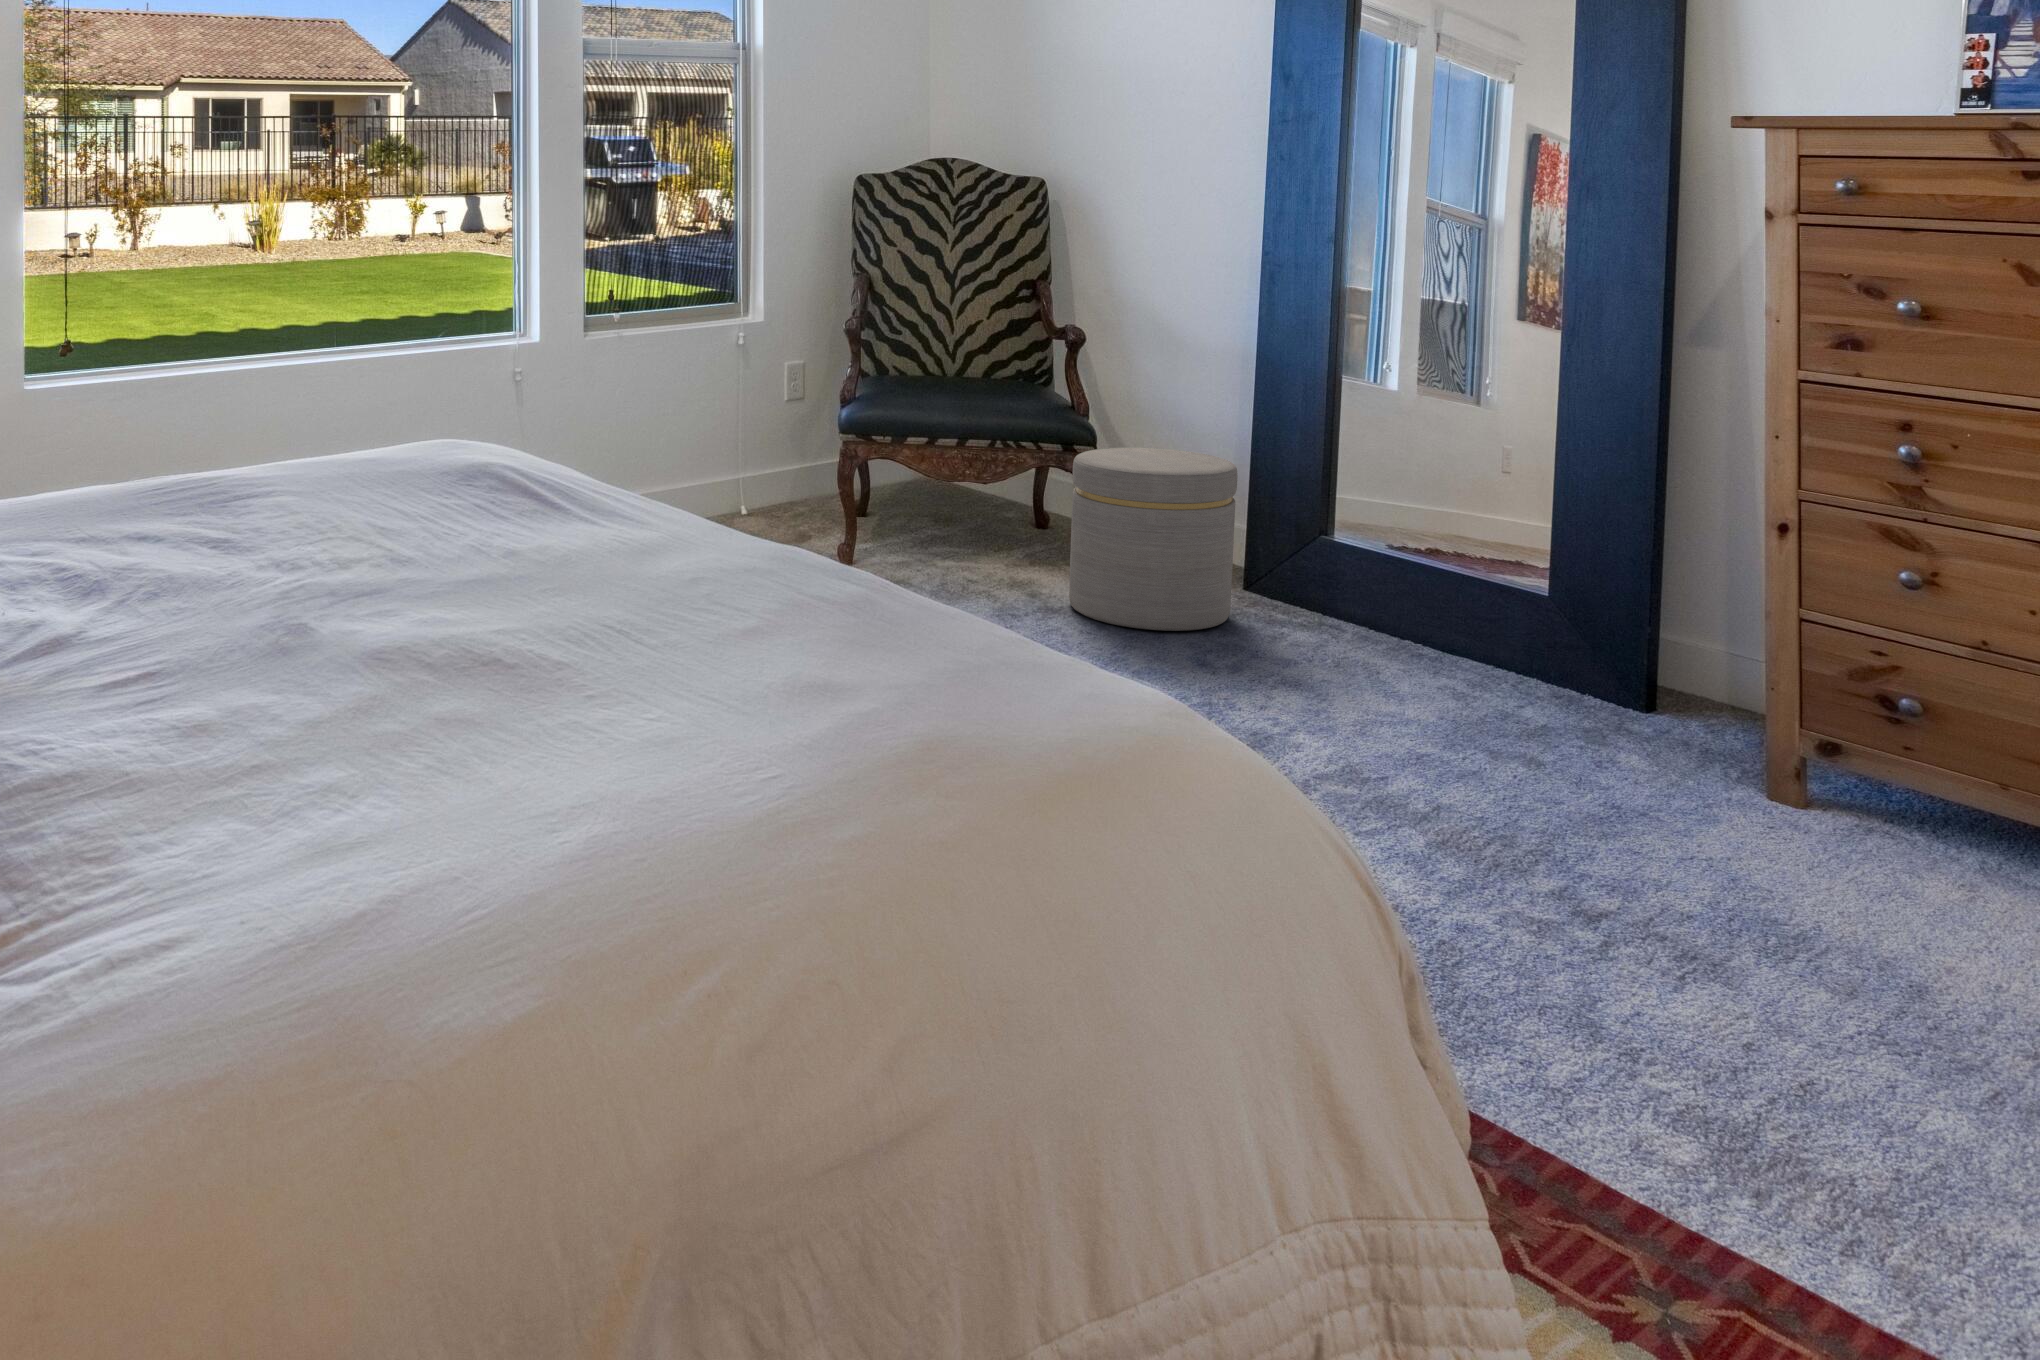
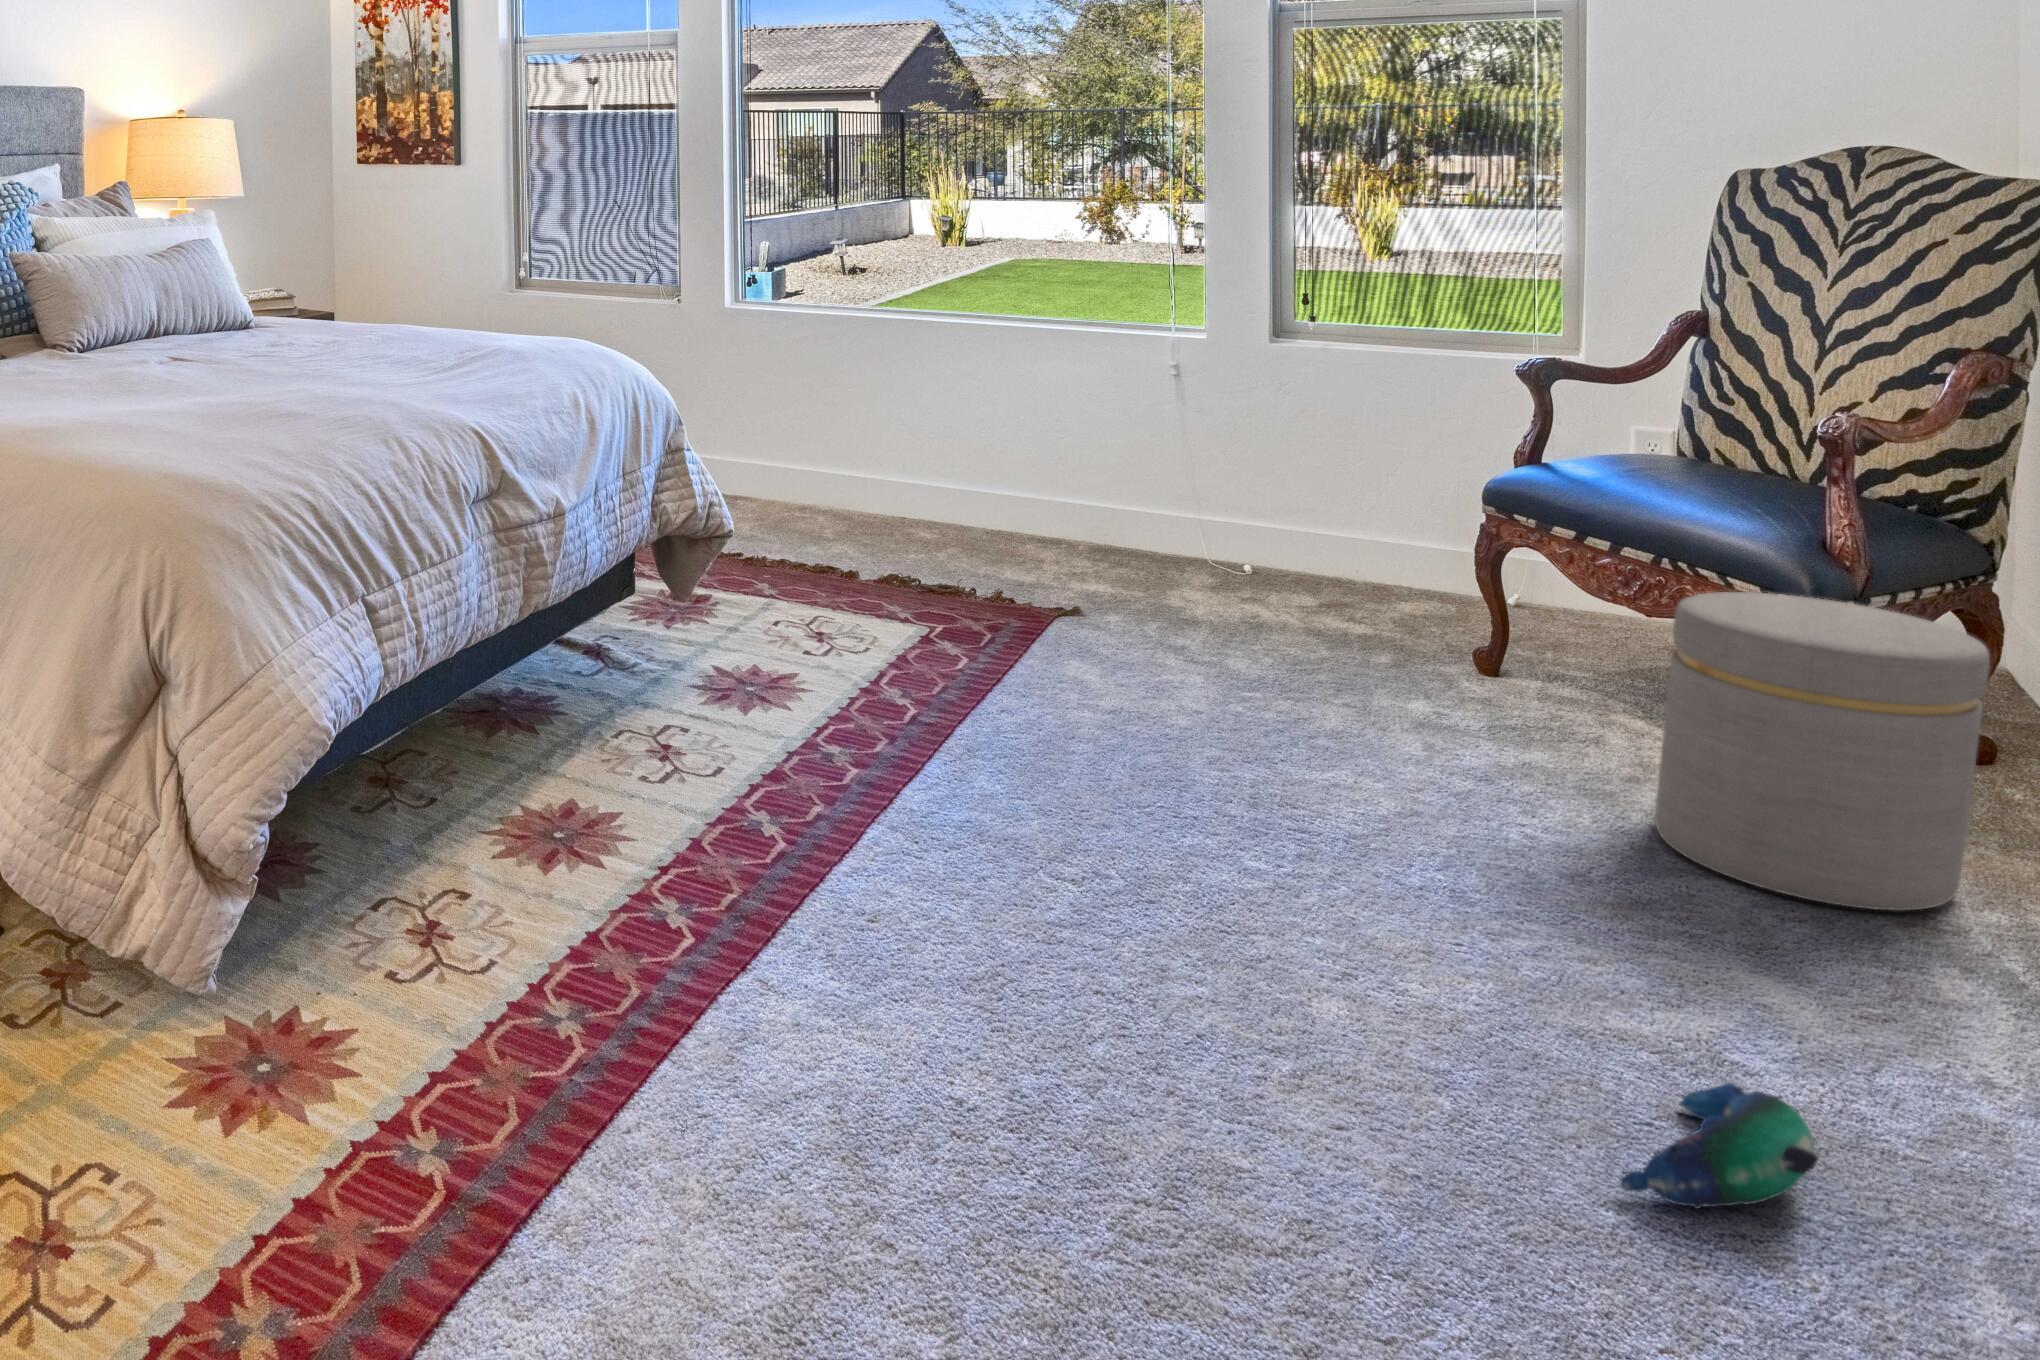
plush toy: none [1388,722,1515,799] -> present [1620,1083,1820,1209]

